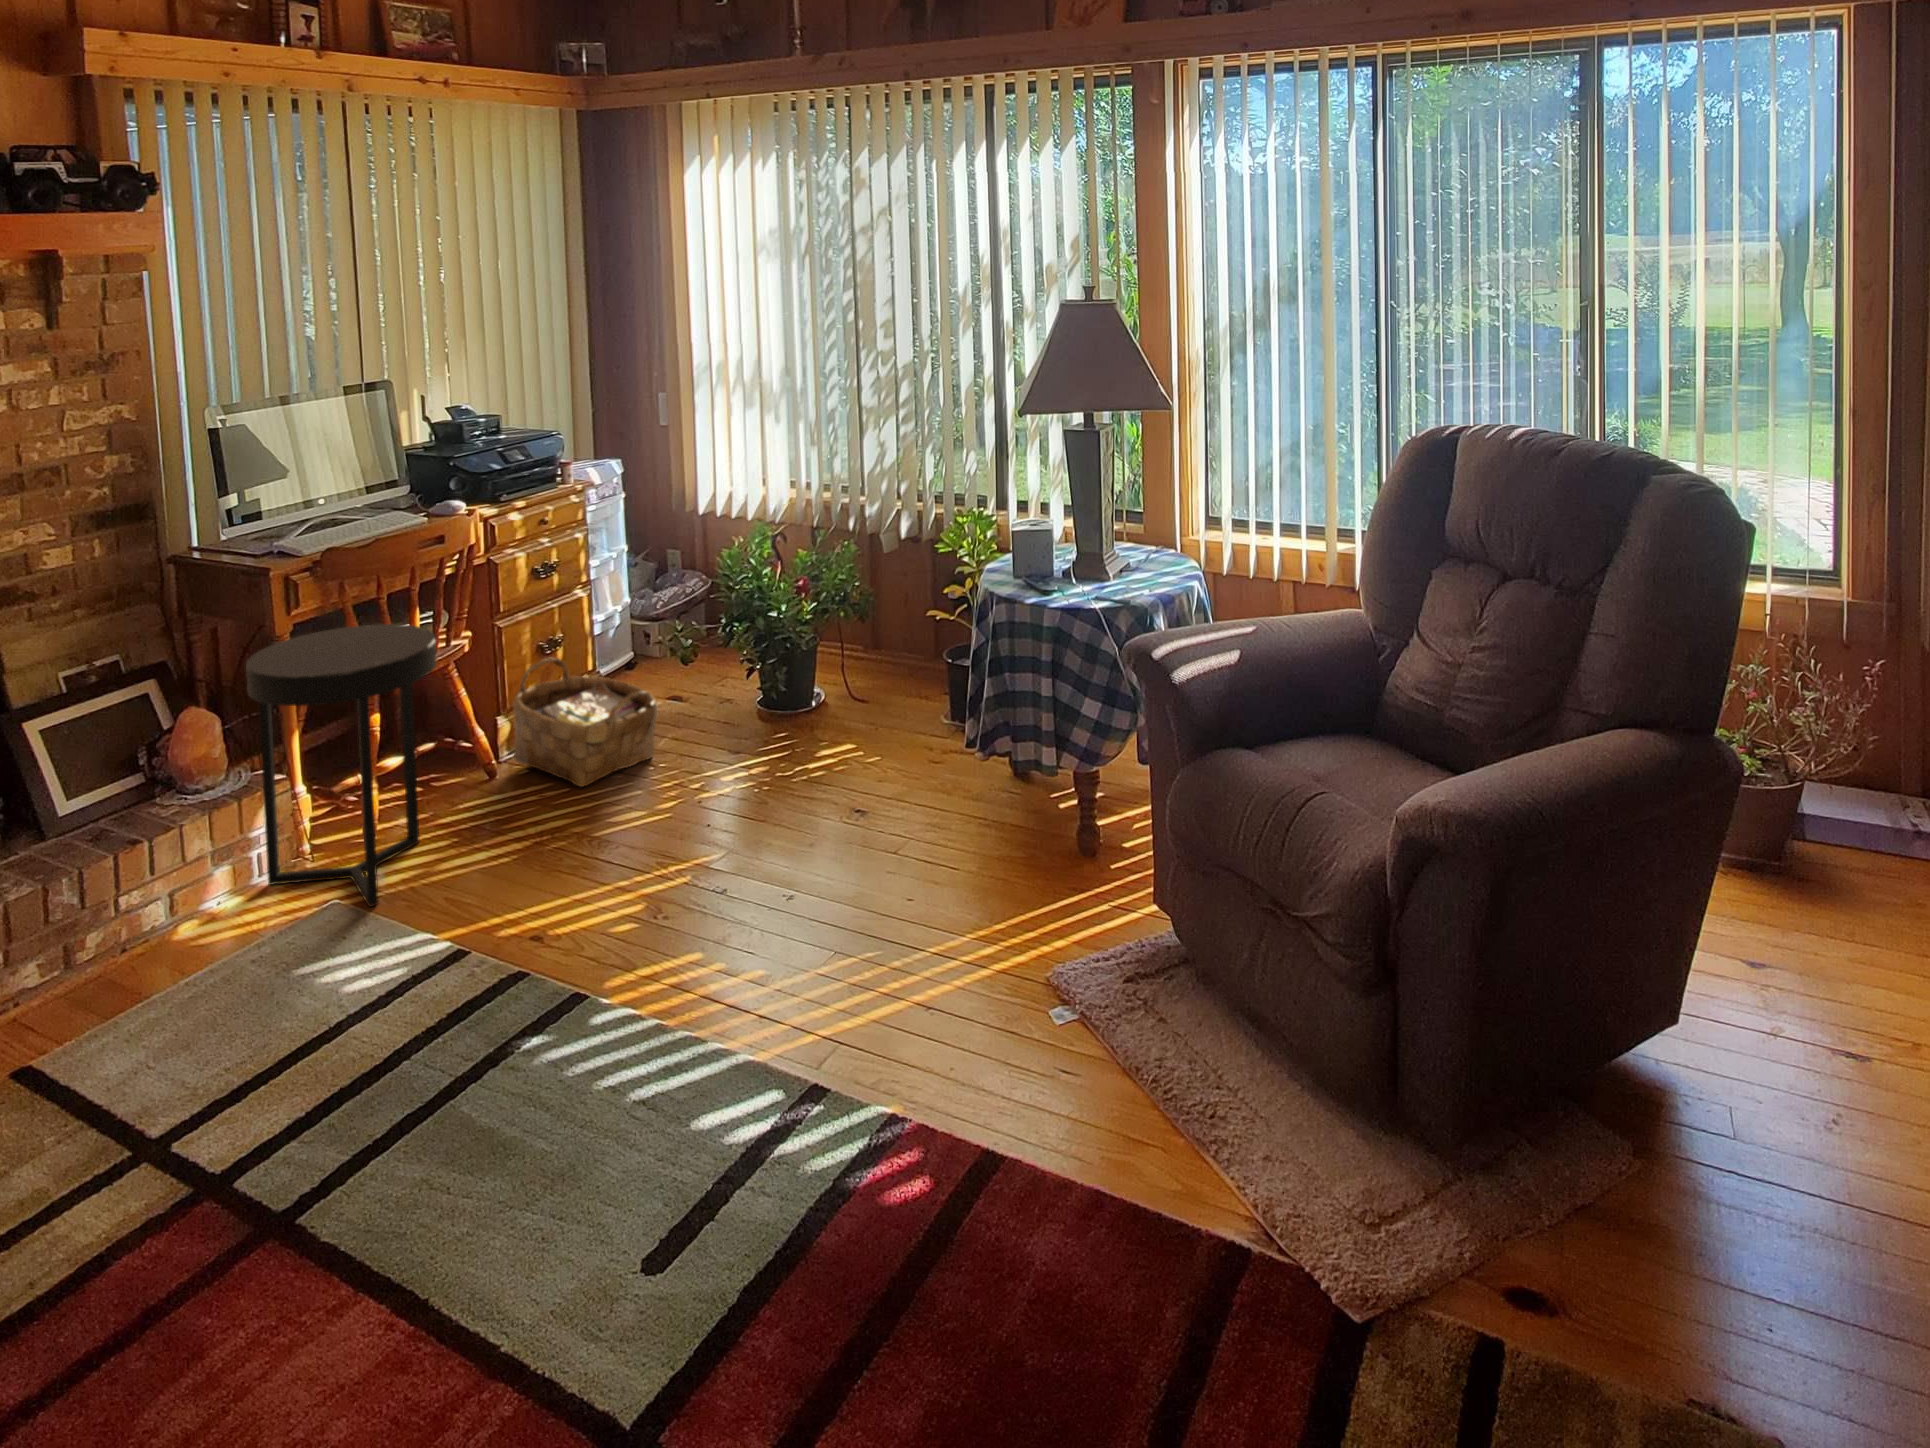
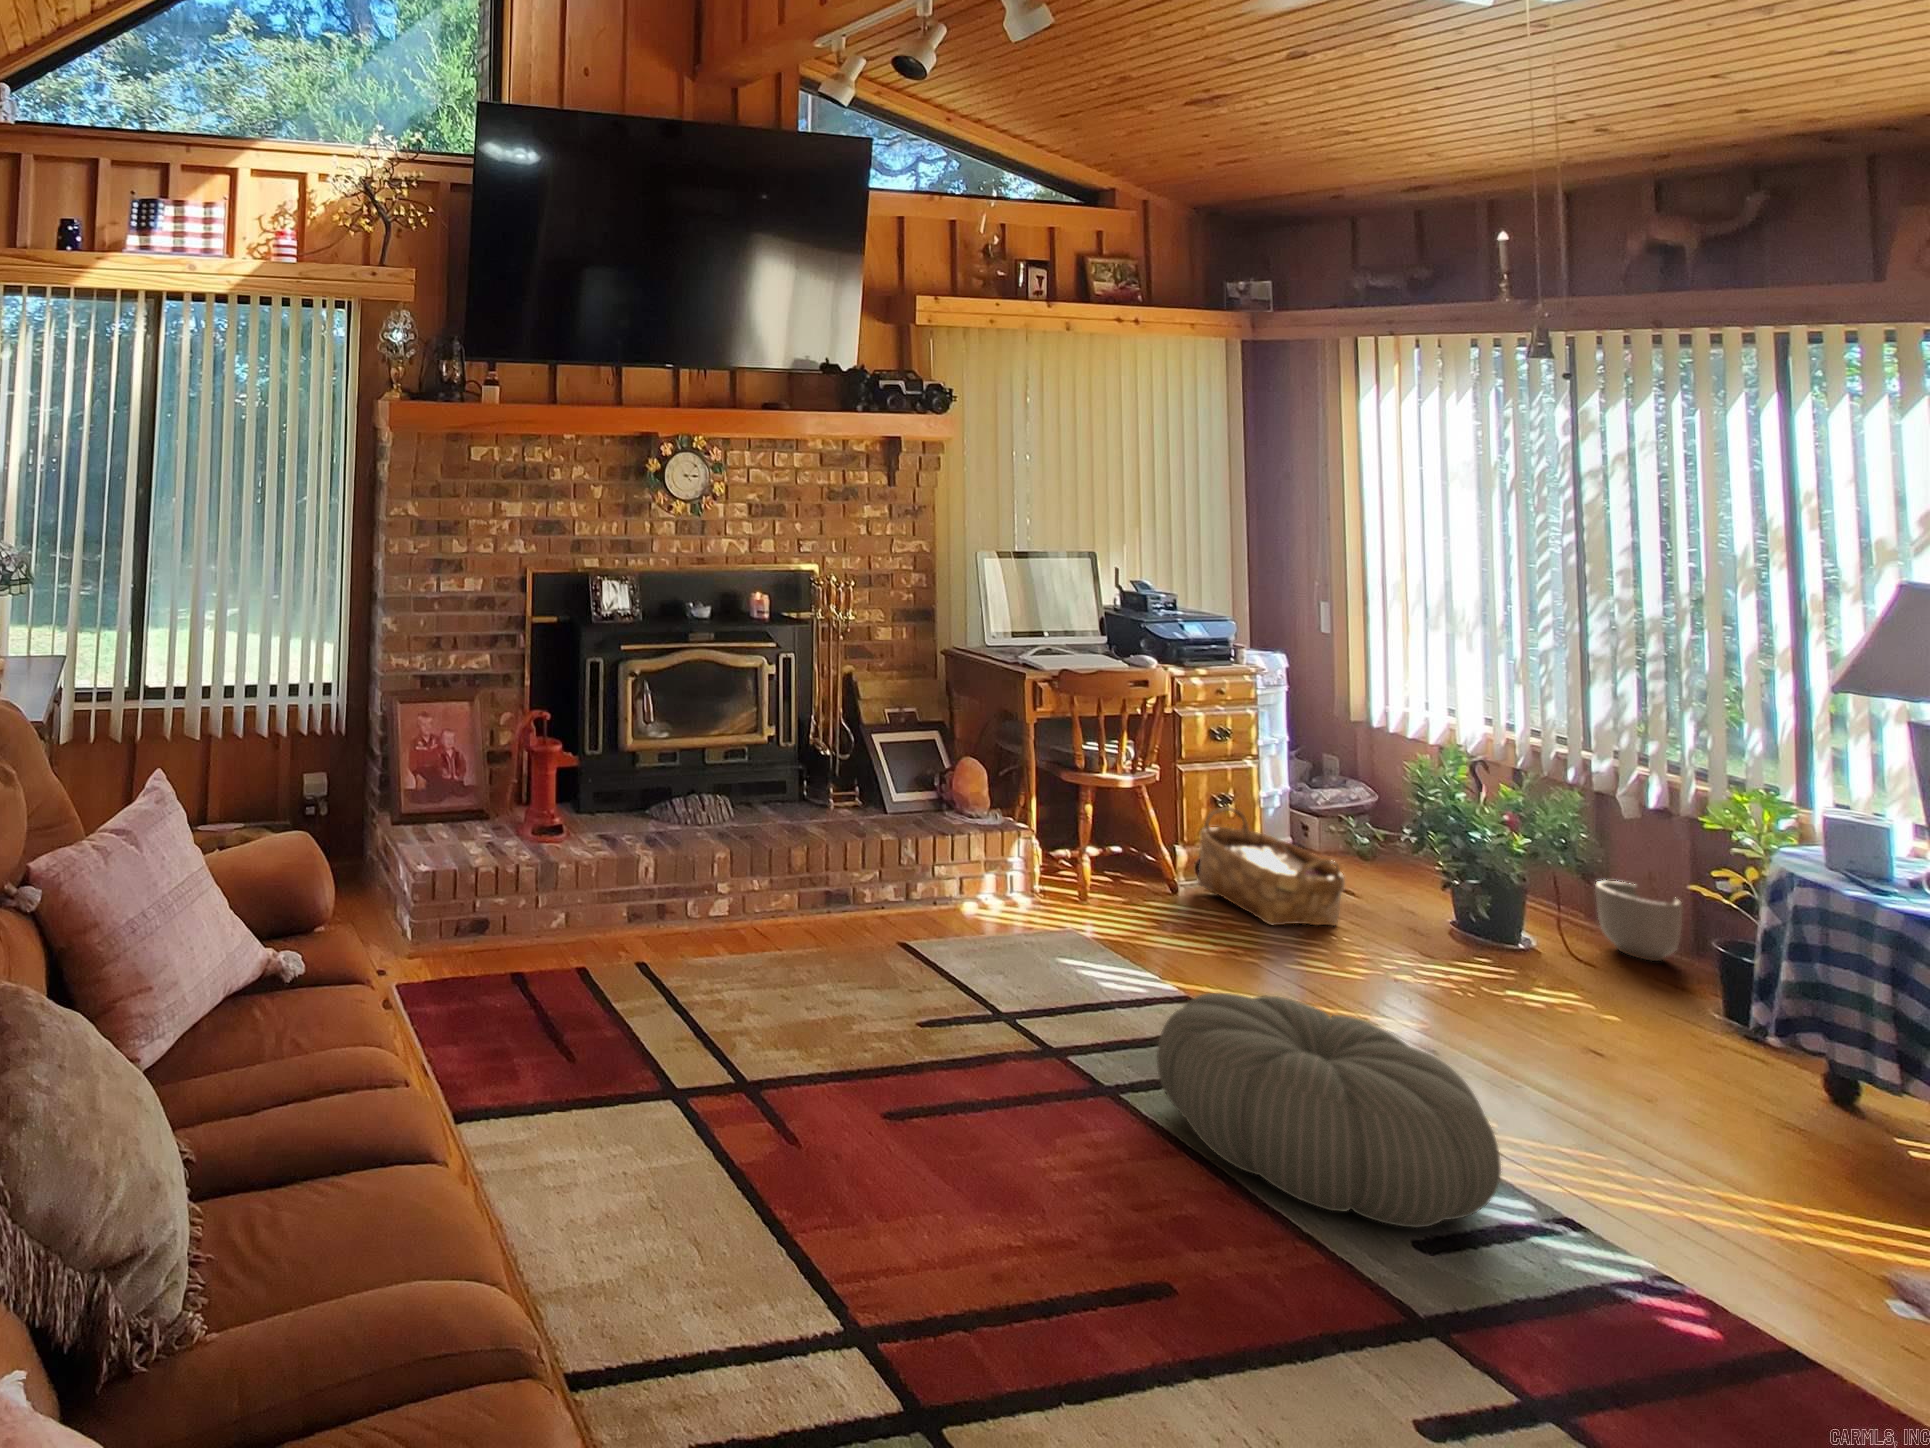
planter: none [870,617,930,687] -> present [1595,881,1683,961]
side table: present [246,624,436,907] -> none [1018,728,1160,945]
pouf: none [338,936,729,1262] -> present [1157,993,1501,1228]

